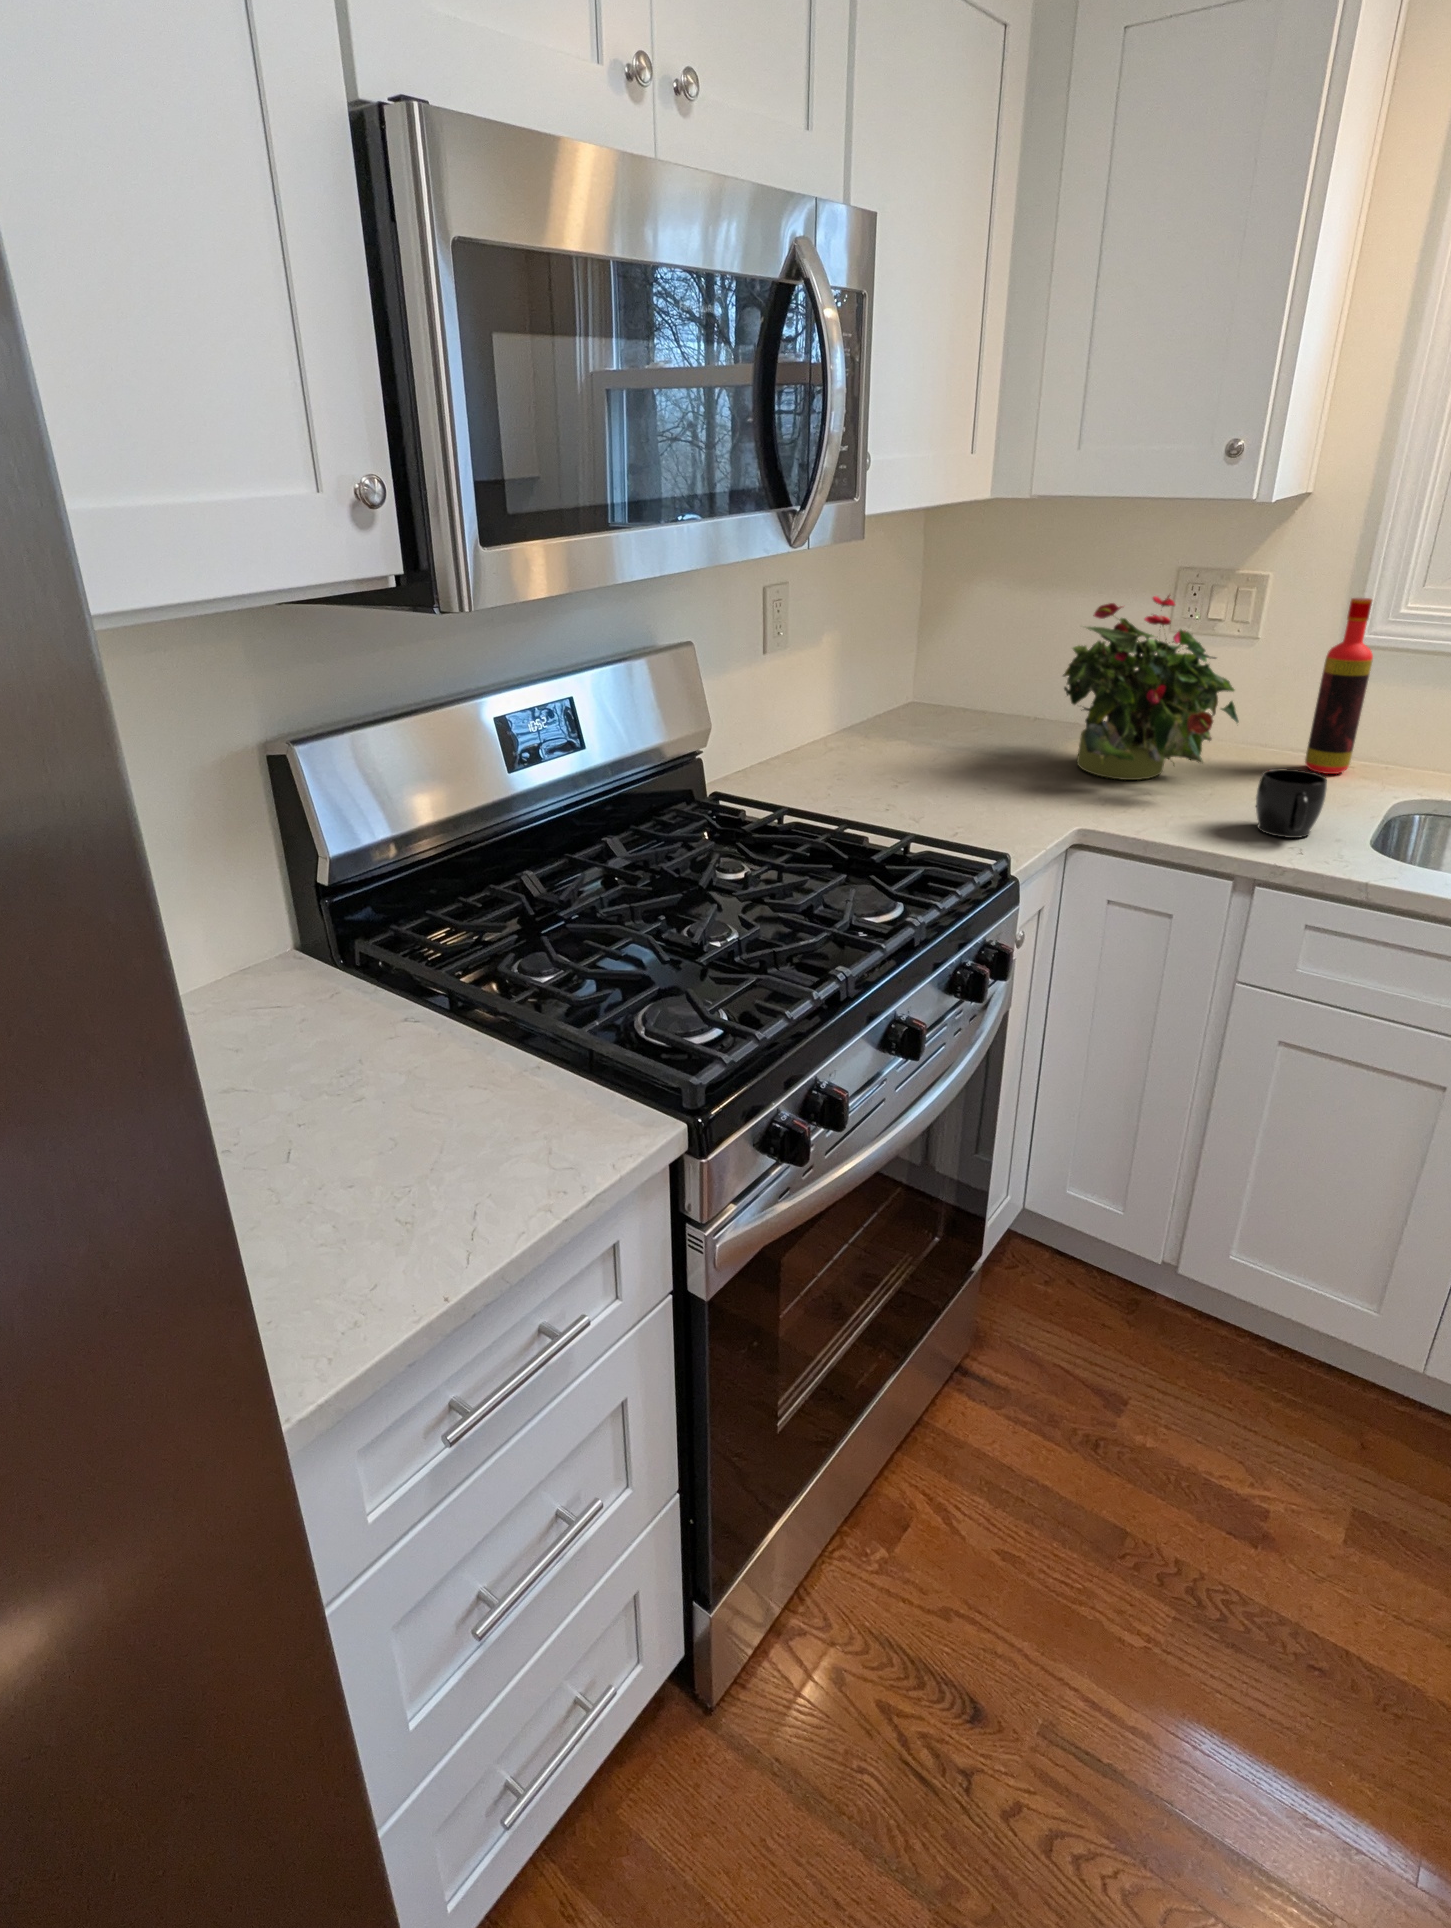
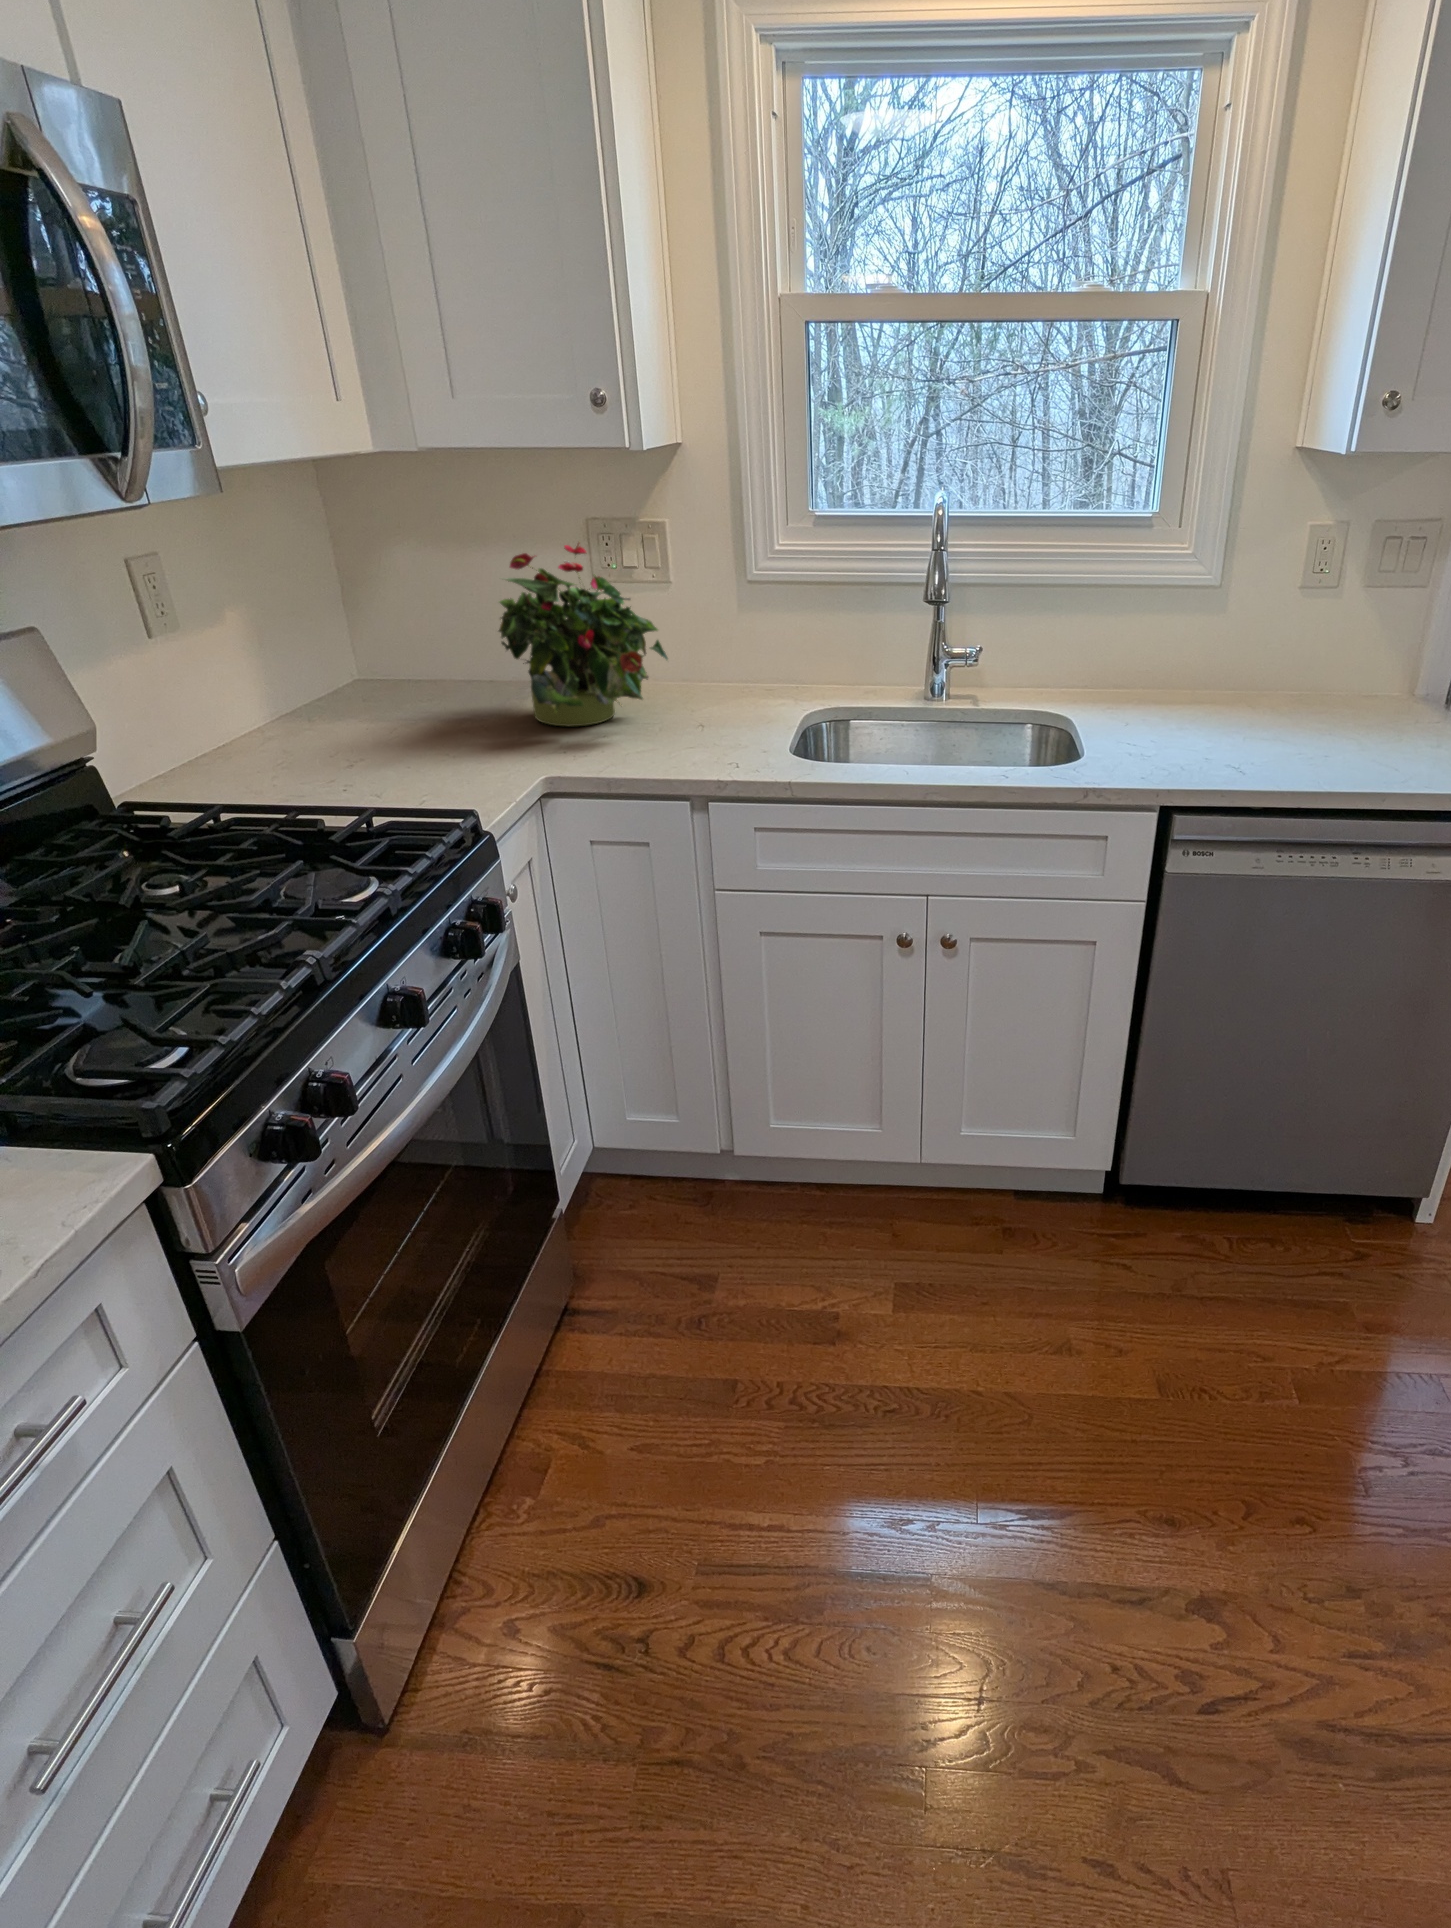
bottle: present [1305,598,1373,774] -> none [726,536,768,697]
mug: present [1256,769,1327,838] -> none [692,694,746,756]

